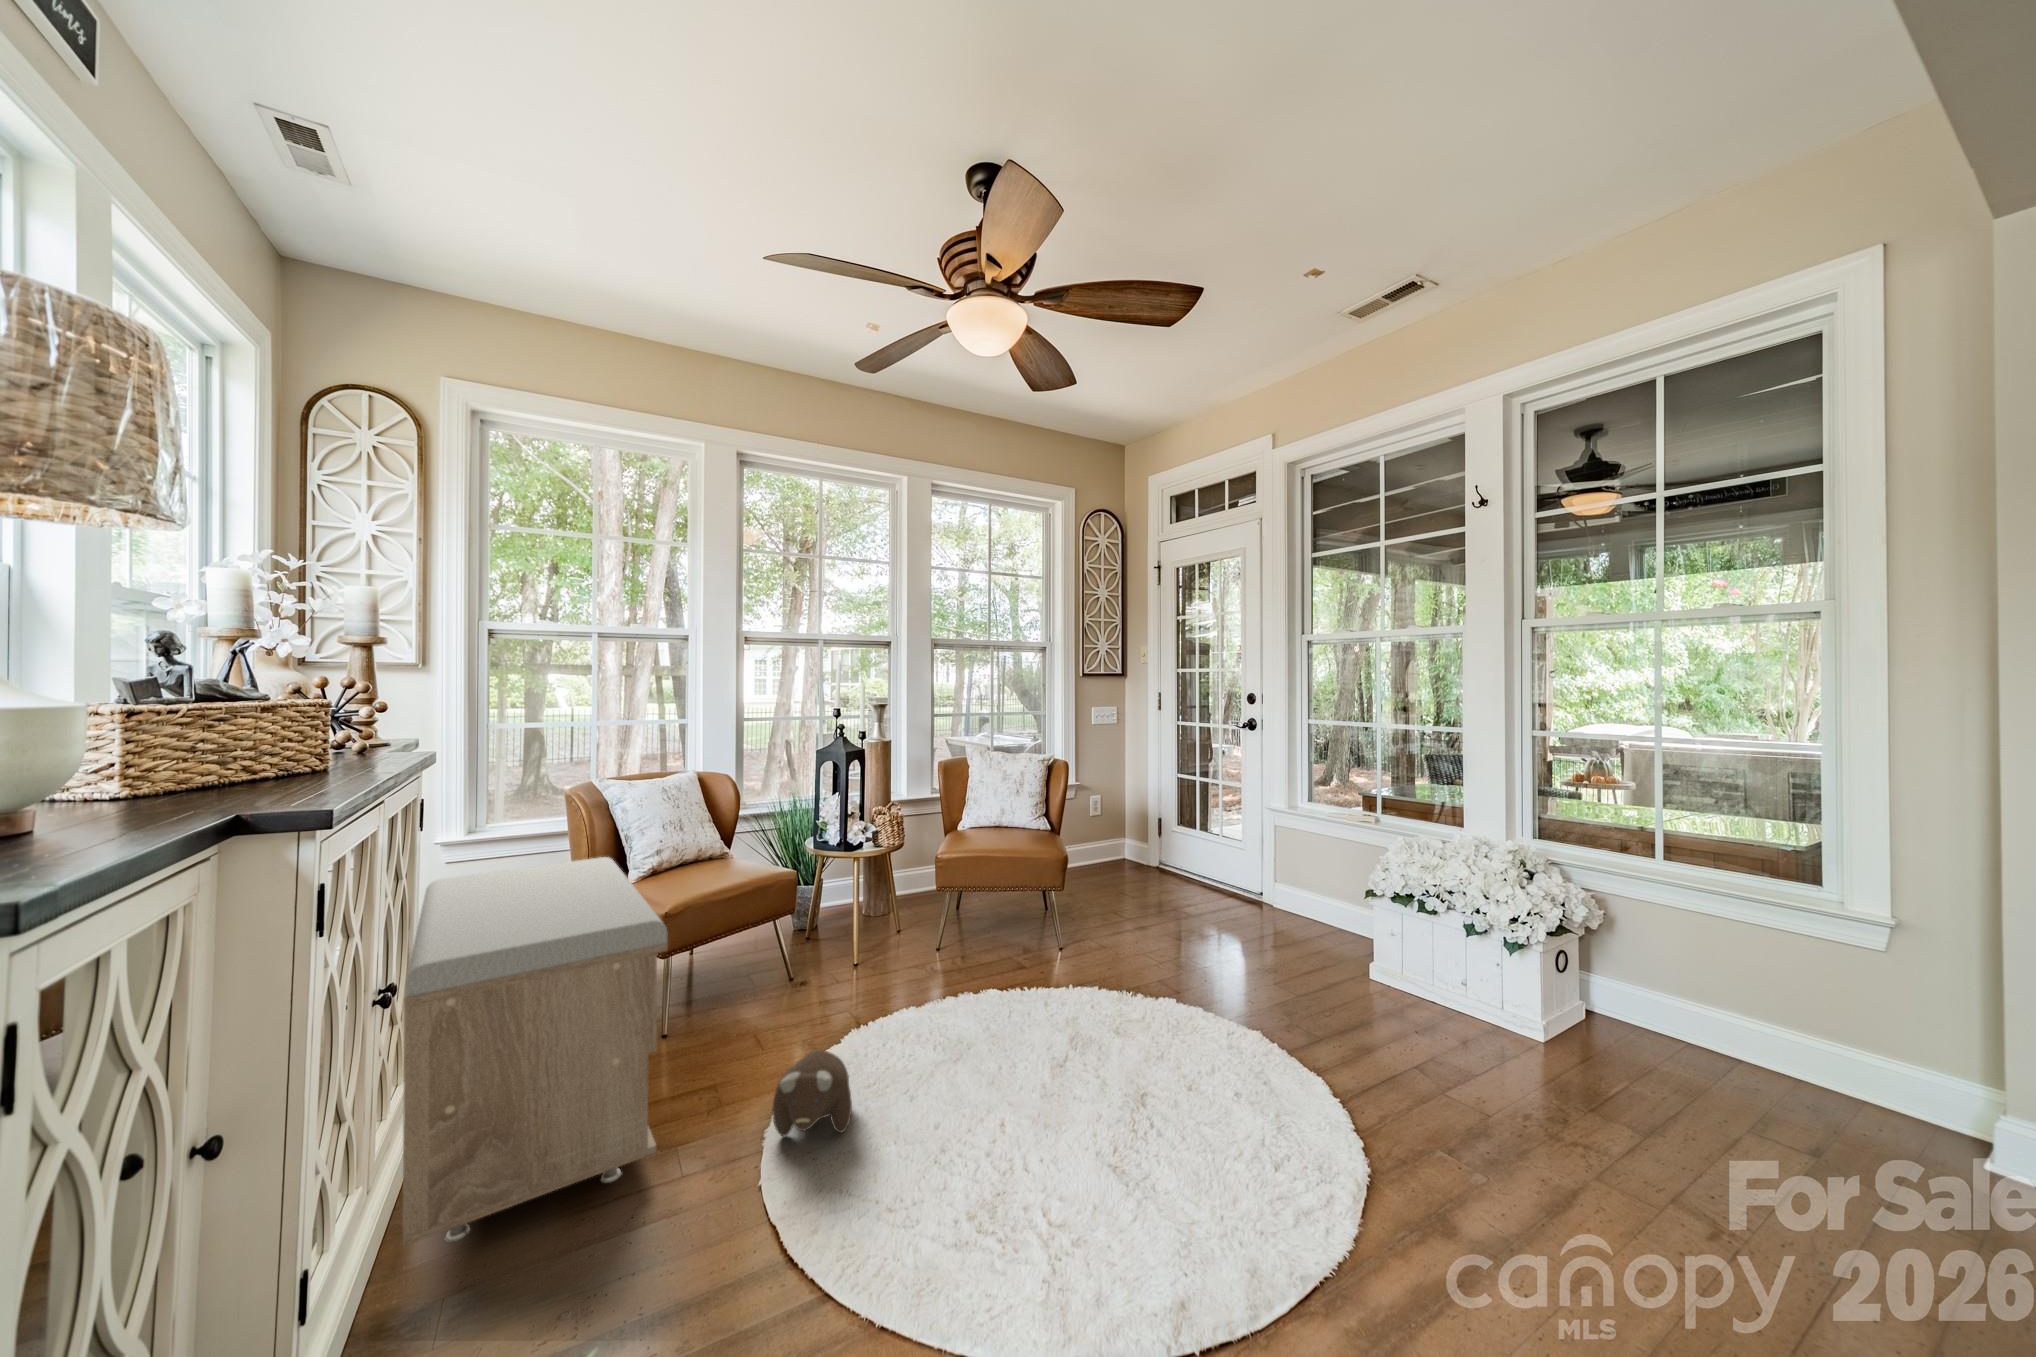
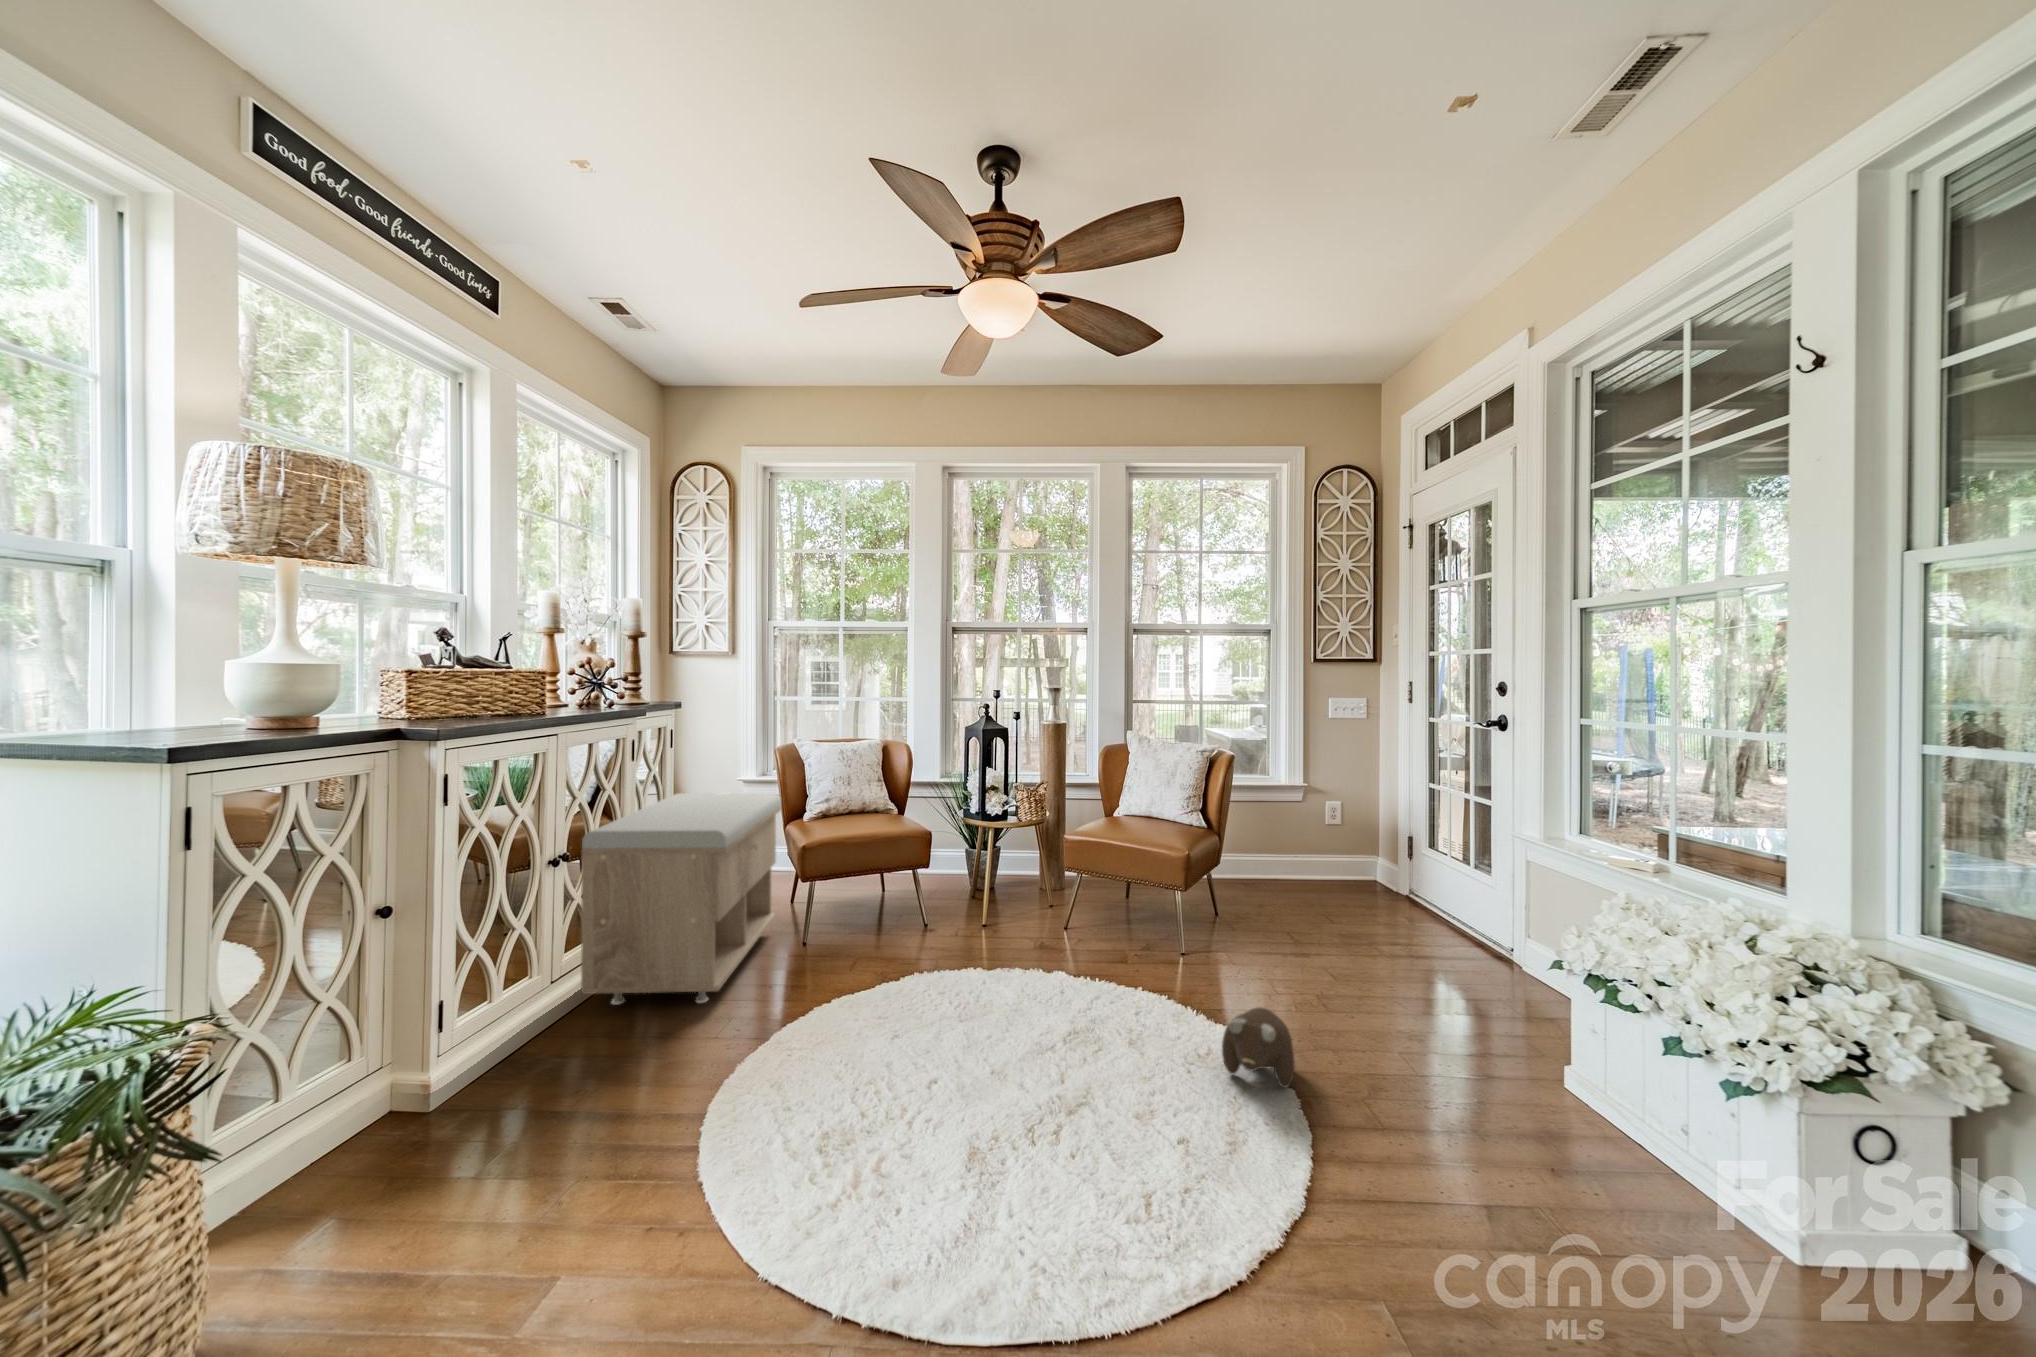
plush toy: present [773,1050,852,1136] -> present [1222,1007,1295,1088]

